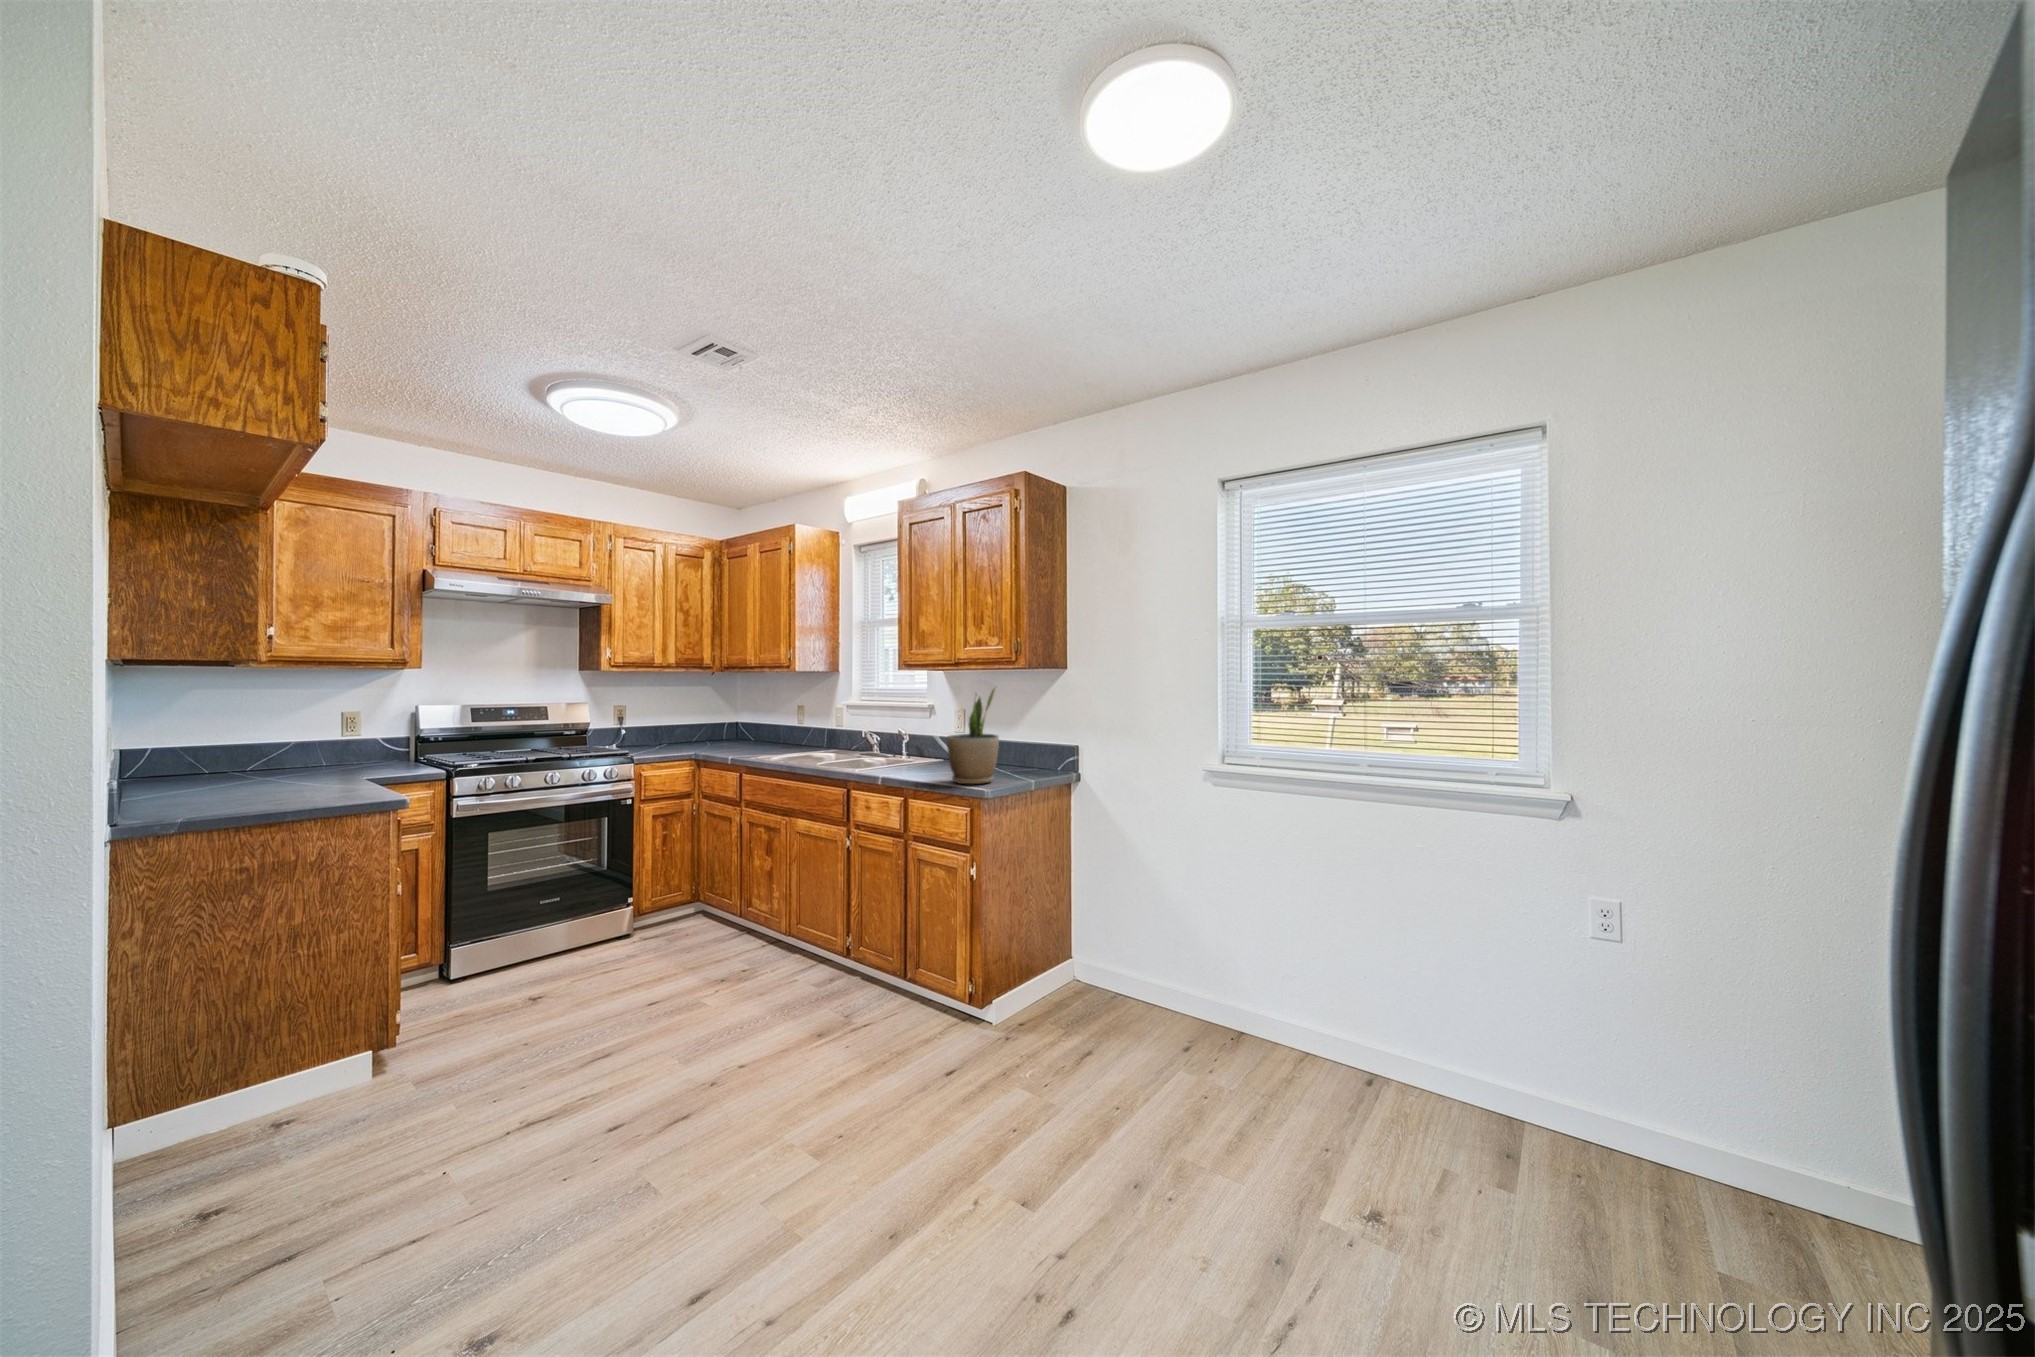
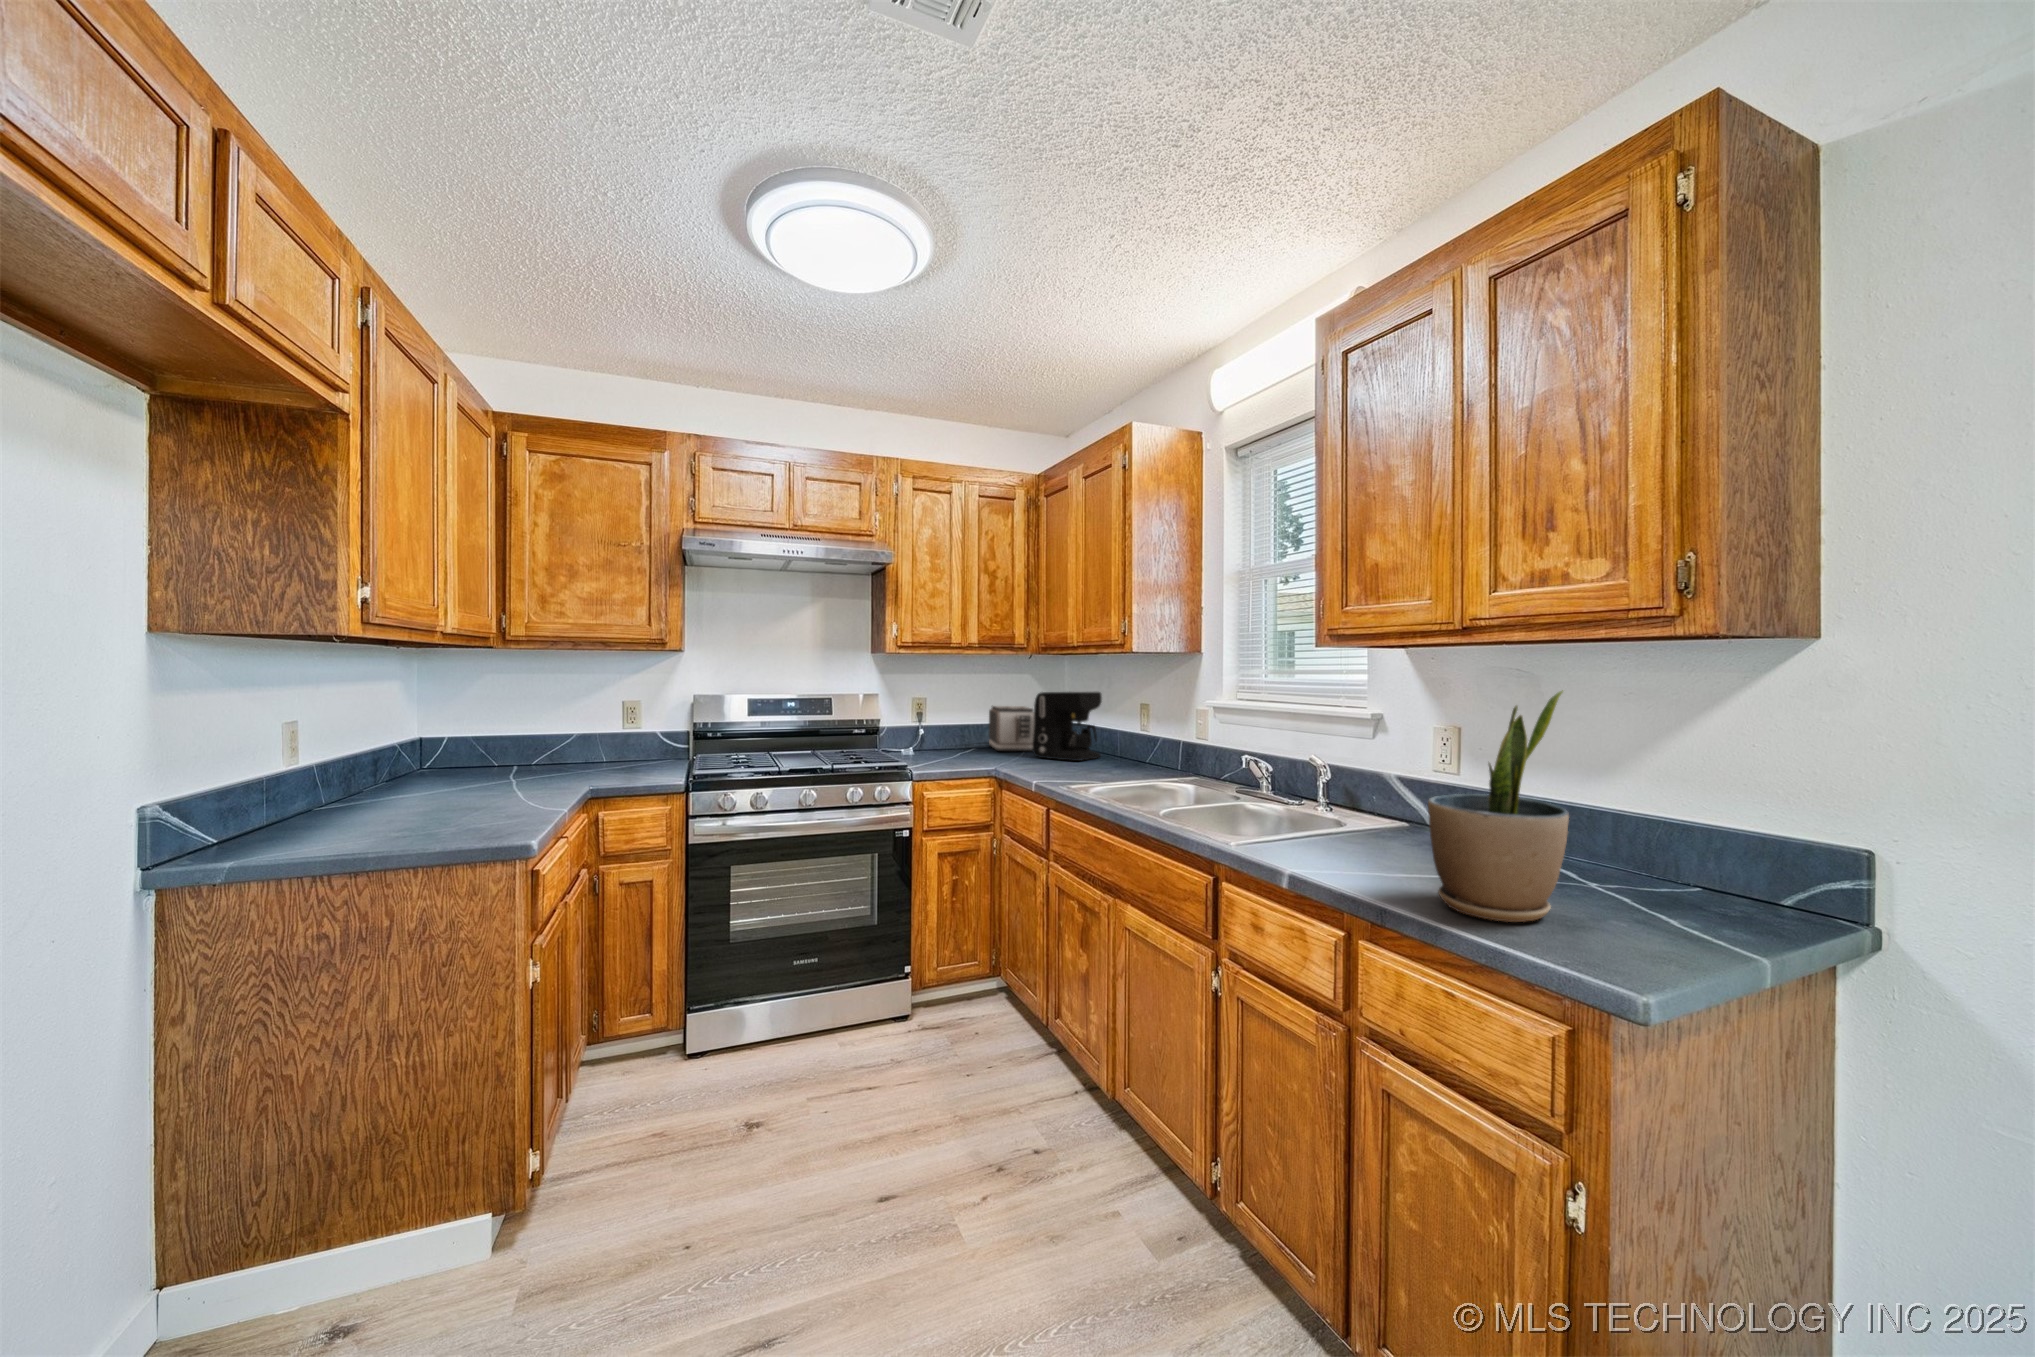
coffee maker: none [716,698,768,747] -> present [1033,692,1102,761]
toaster: none [674,711,716,744] -> present [989,706,1035,751]

